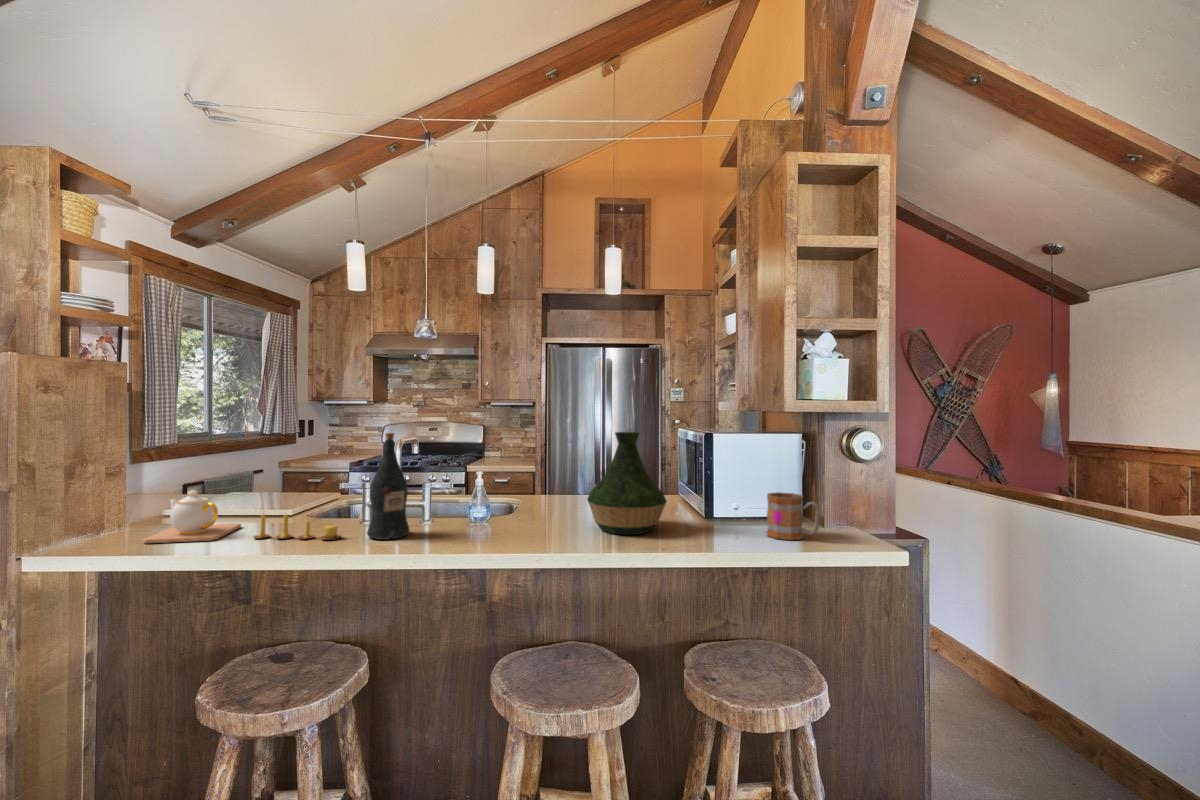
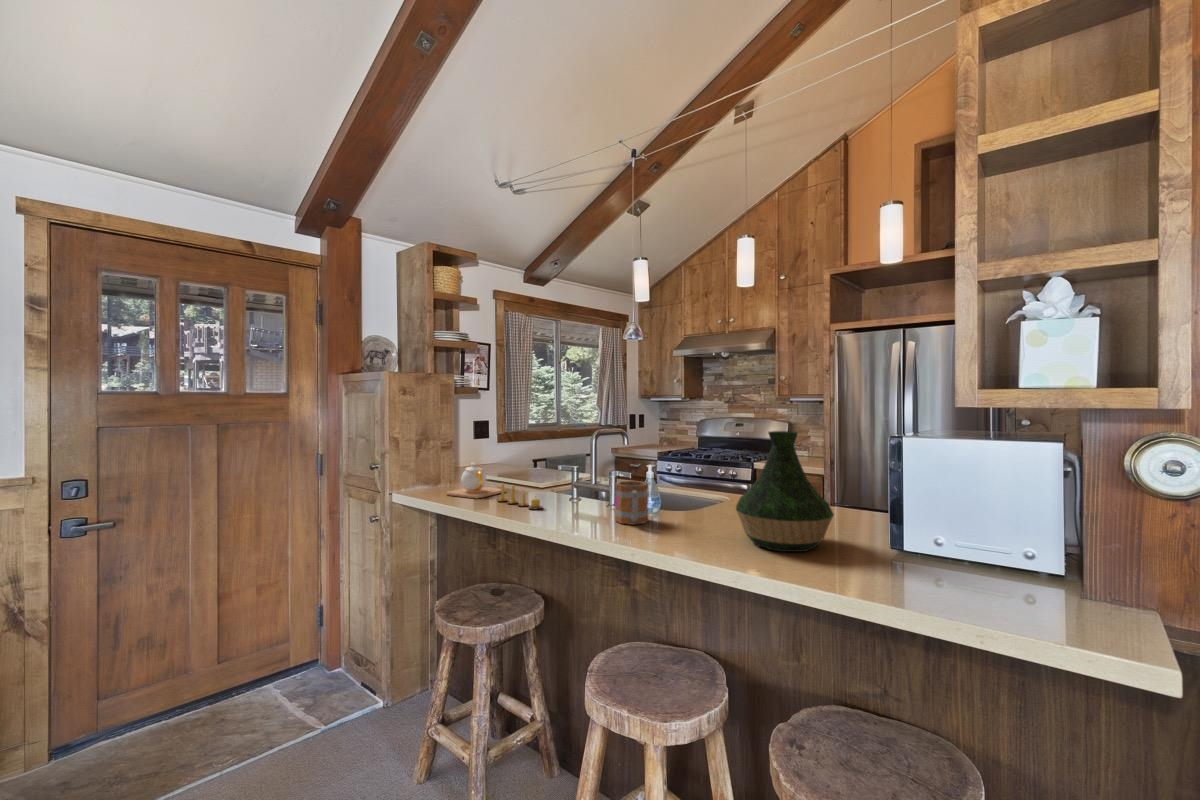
wine bottle: present [367,433,410,540] -> none [555,426,589,516]
mug: present [767,492,820,540] -> present [615,481,648,525]

